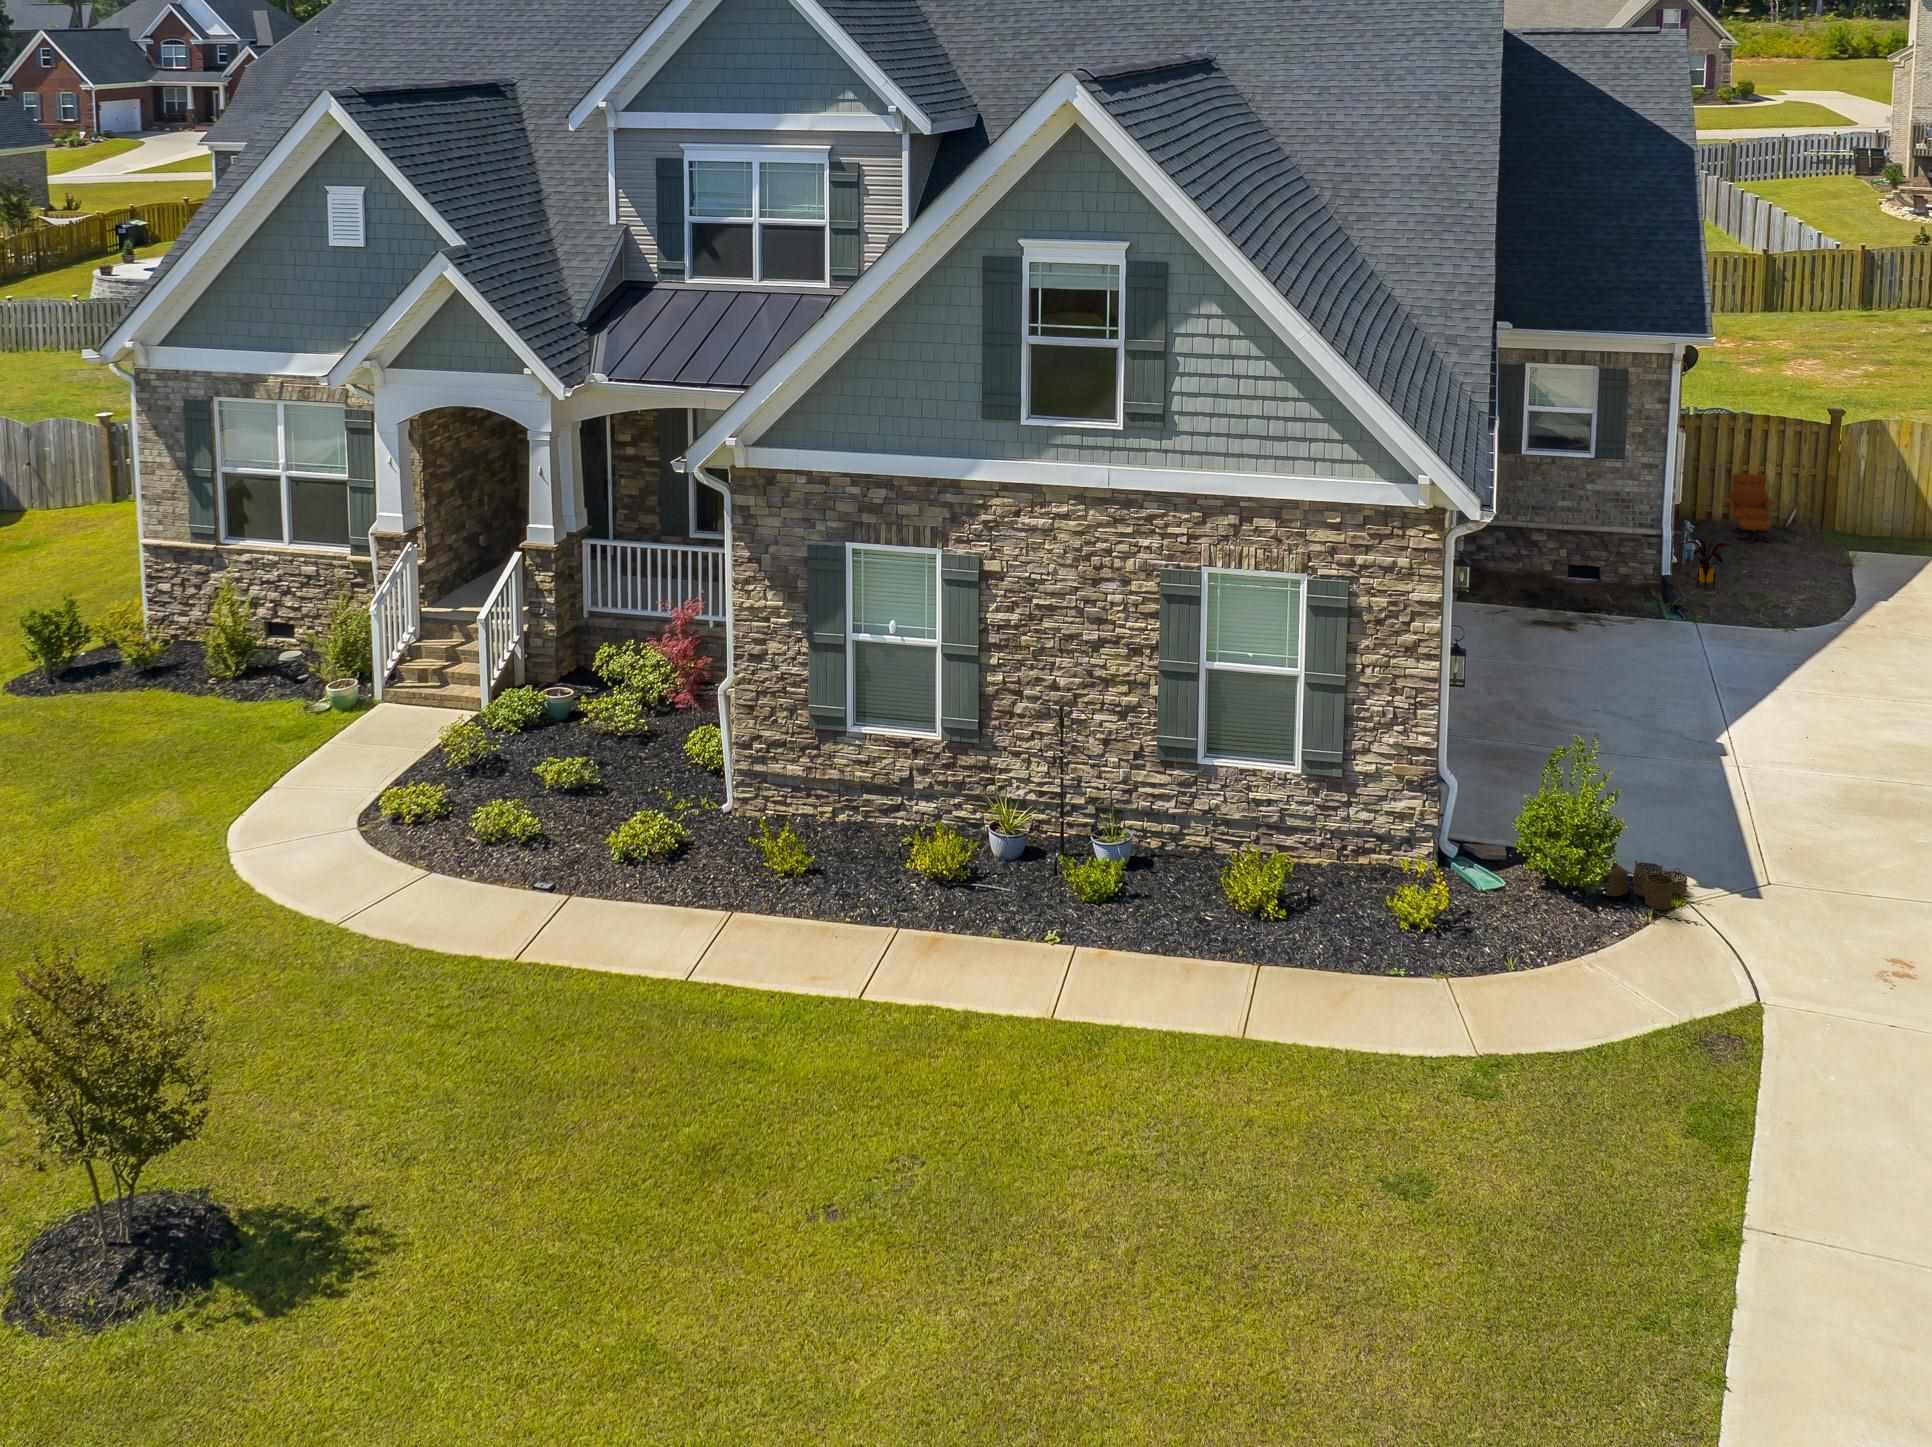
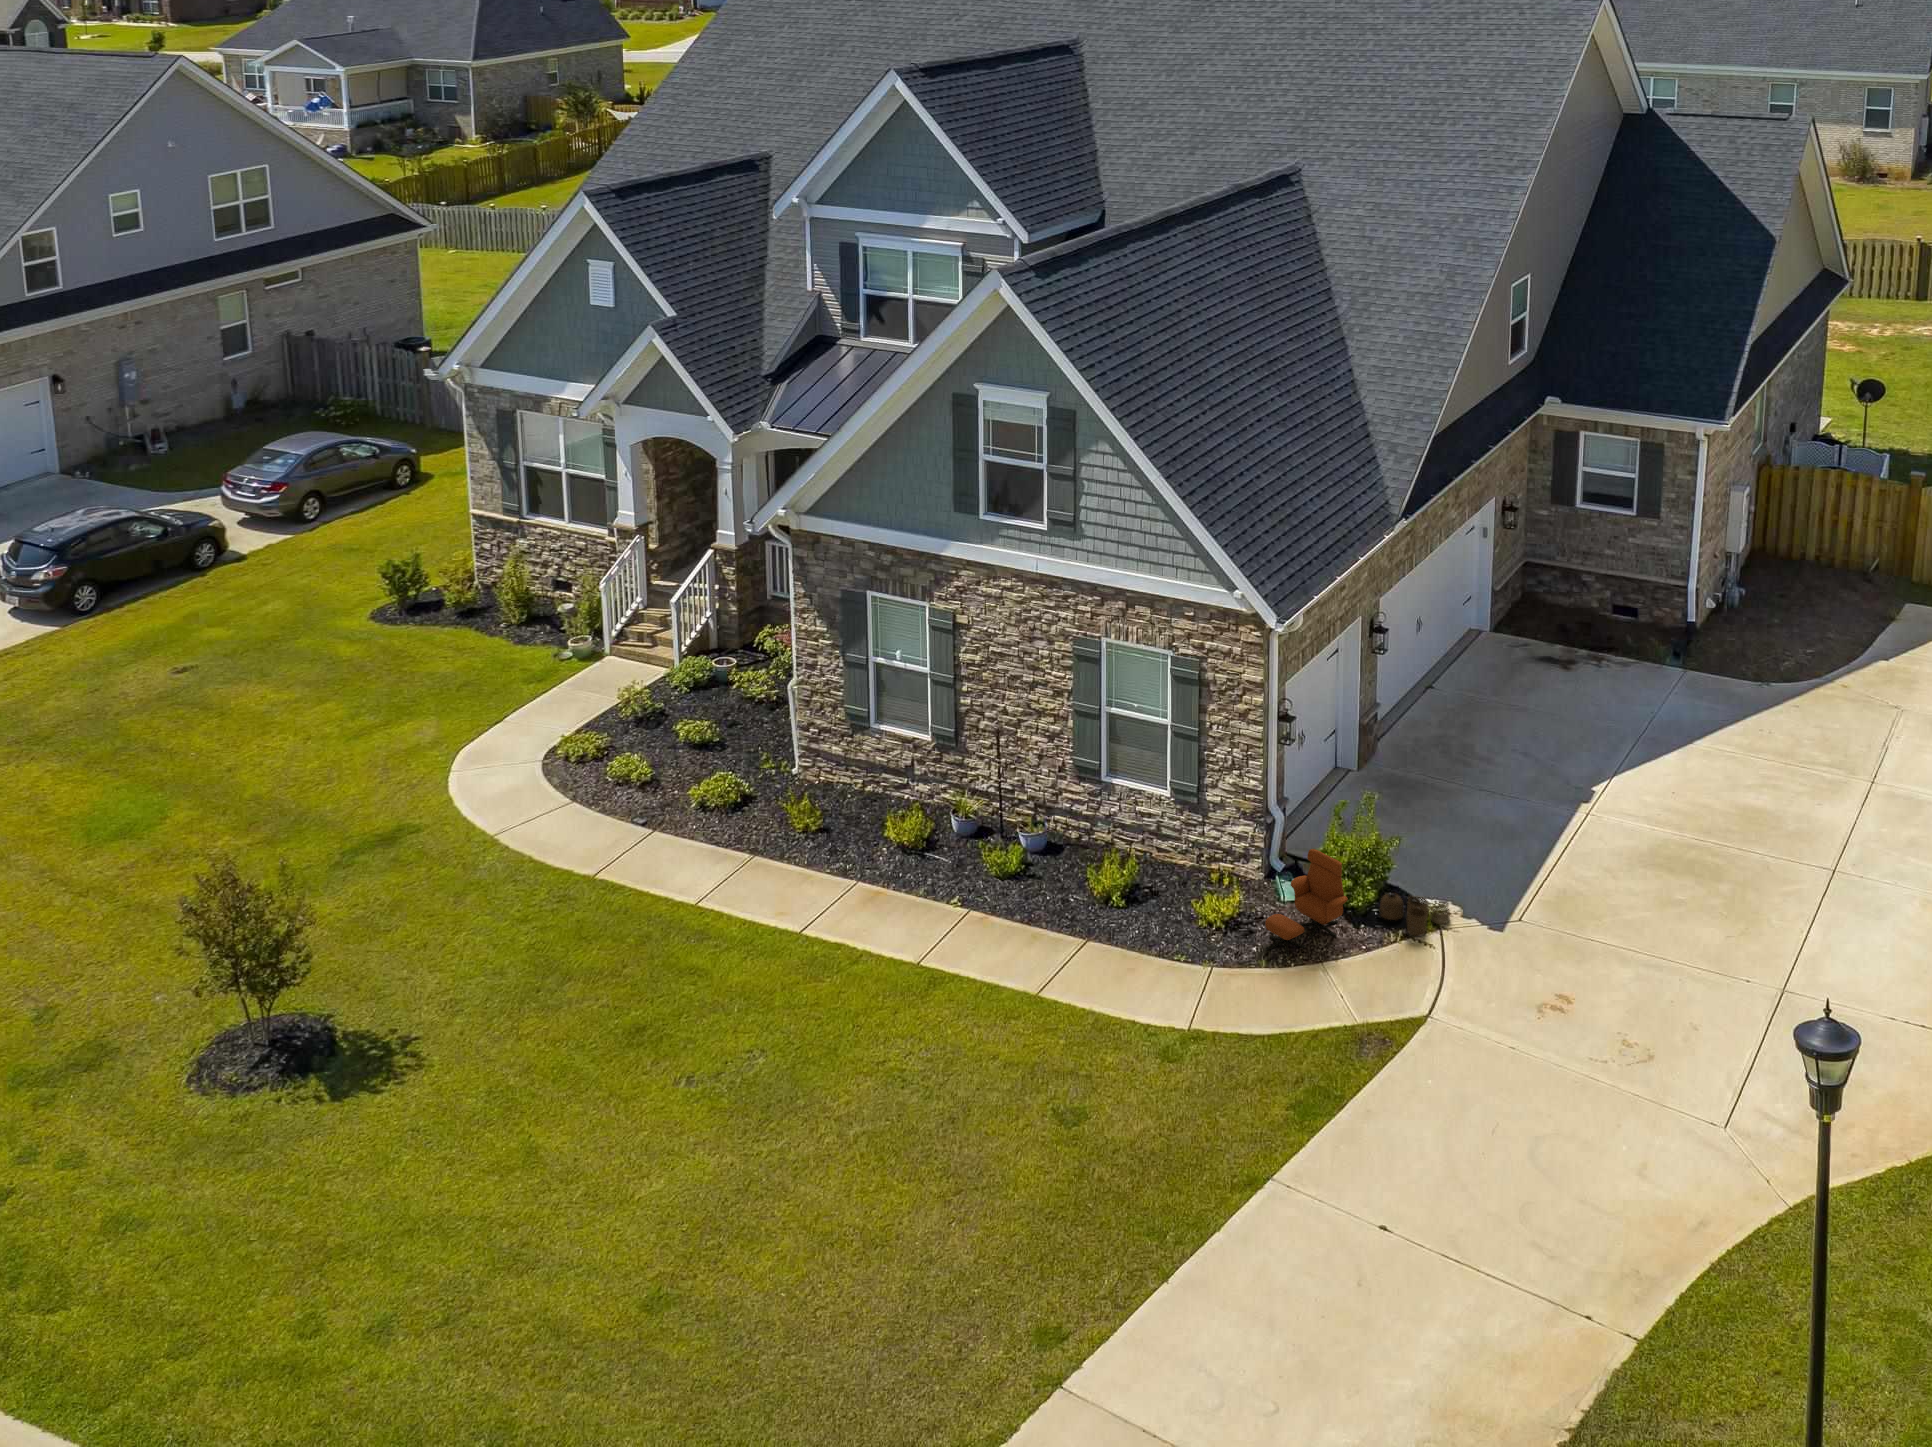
lounge chair: present [1724,473,1776,542] -> present [1265,849,1348,956]
house plant: present [1679,536,1733,589] -> none [1707,585,1756,633]

